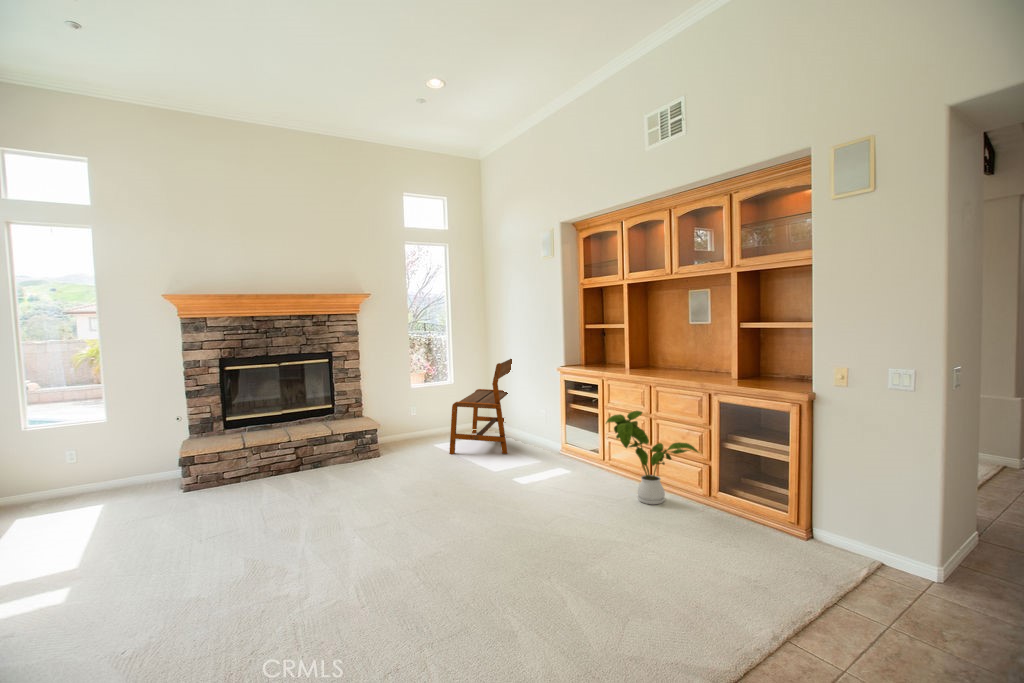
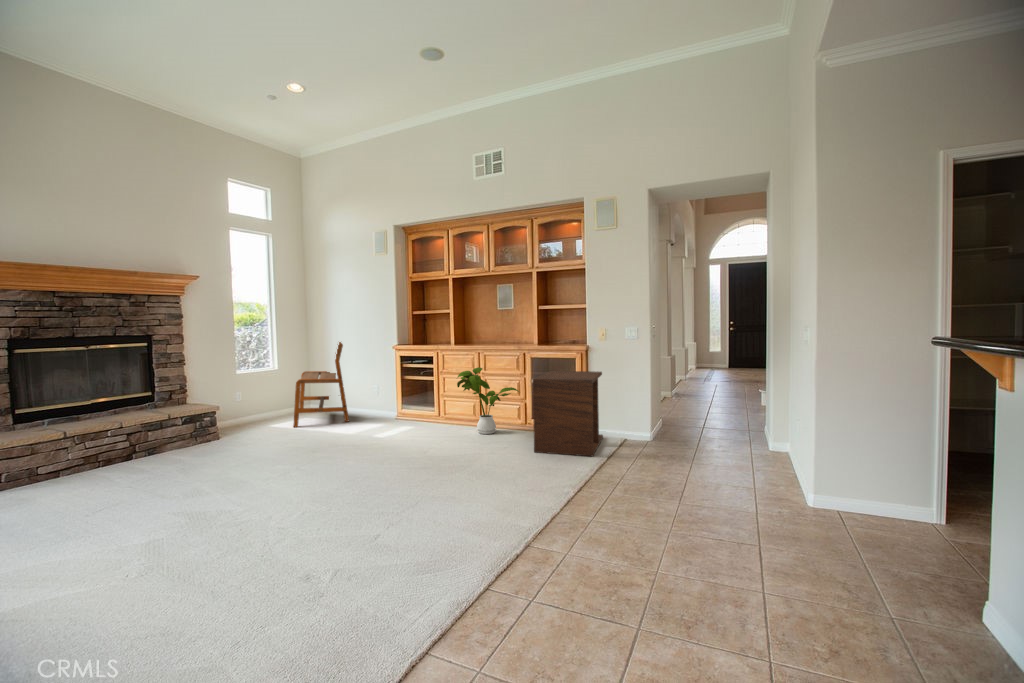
side table: none [693,427,834,590] -> present [533,371,603,456]

